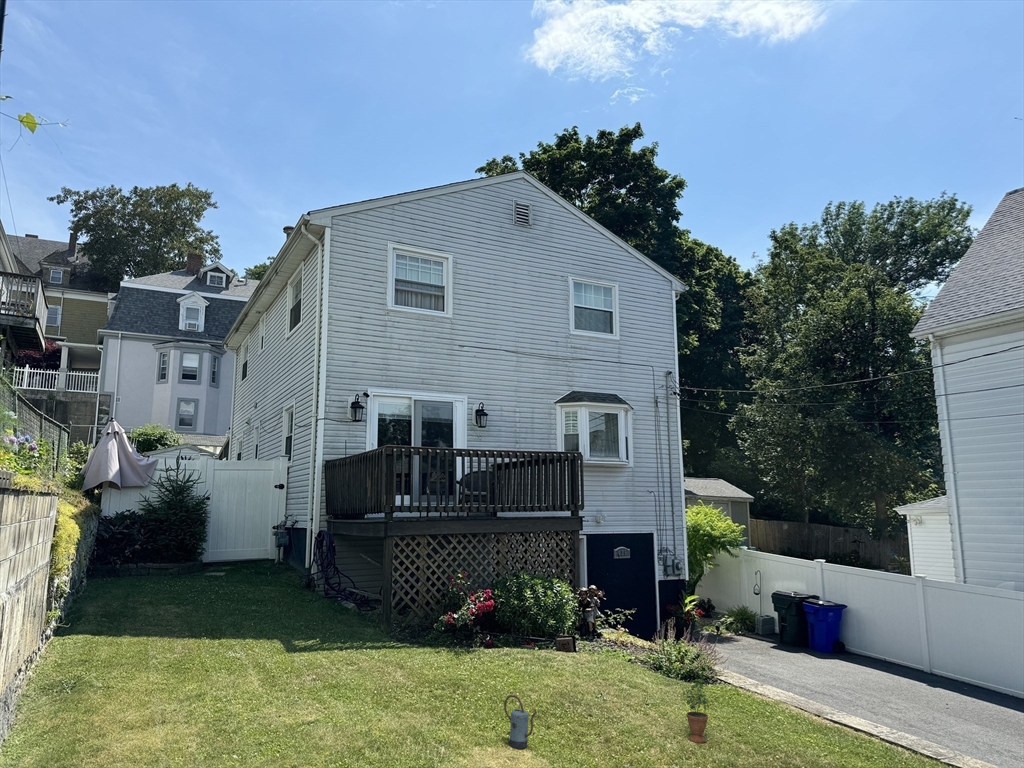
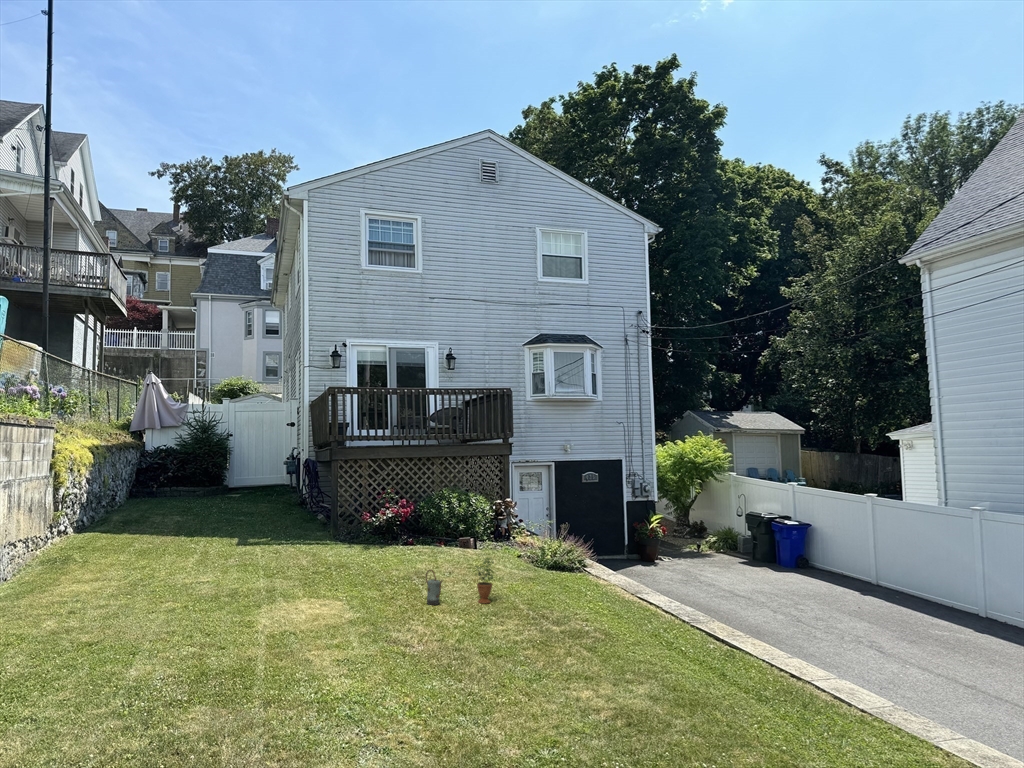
watering can: present [504,695,537,749] -> present [426,570,442,605]

